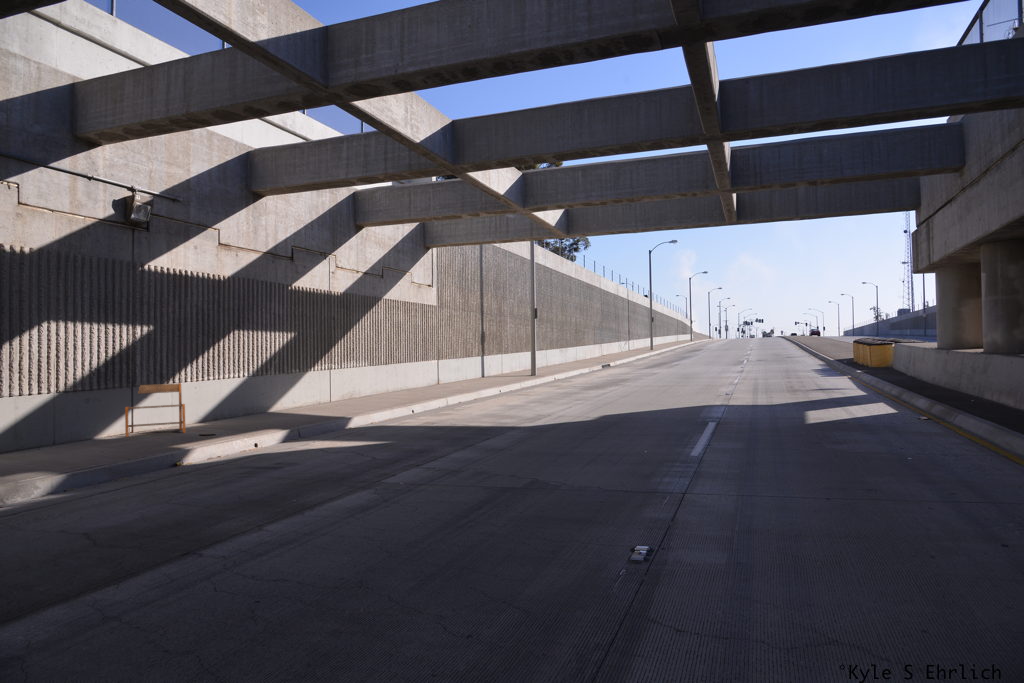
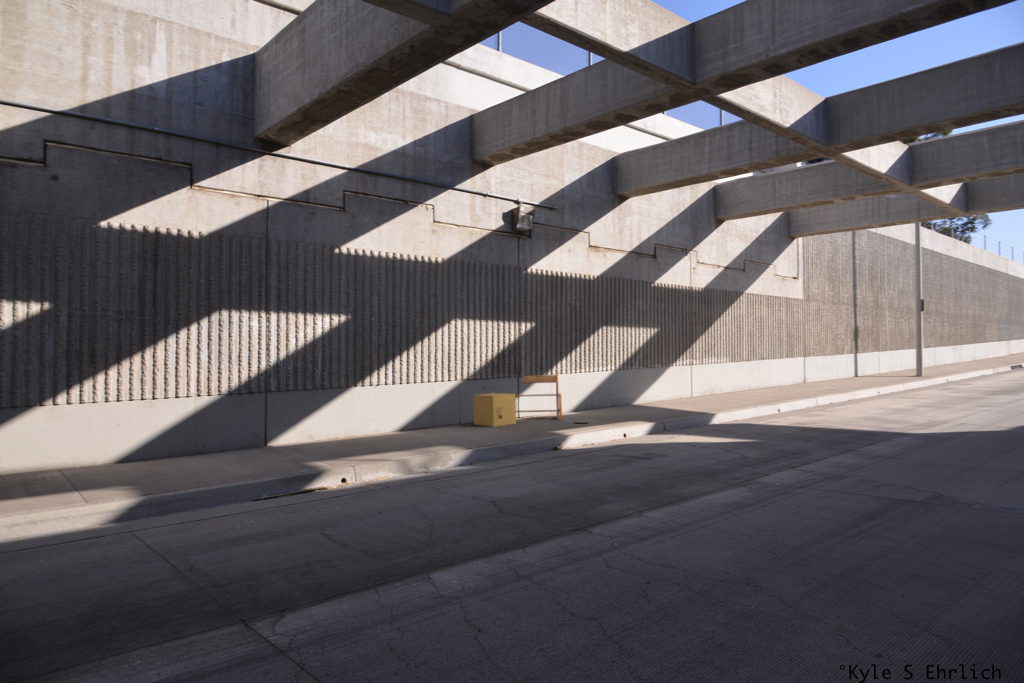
cardboard box: none [72,406,129,445] -> present [473,393,516,427]

